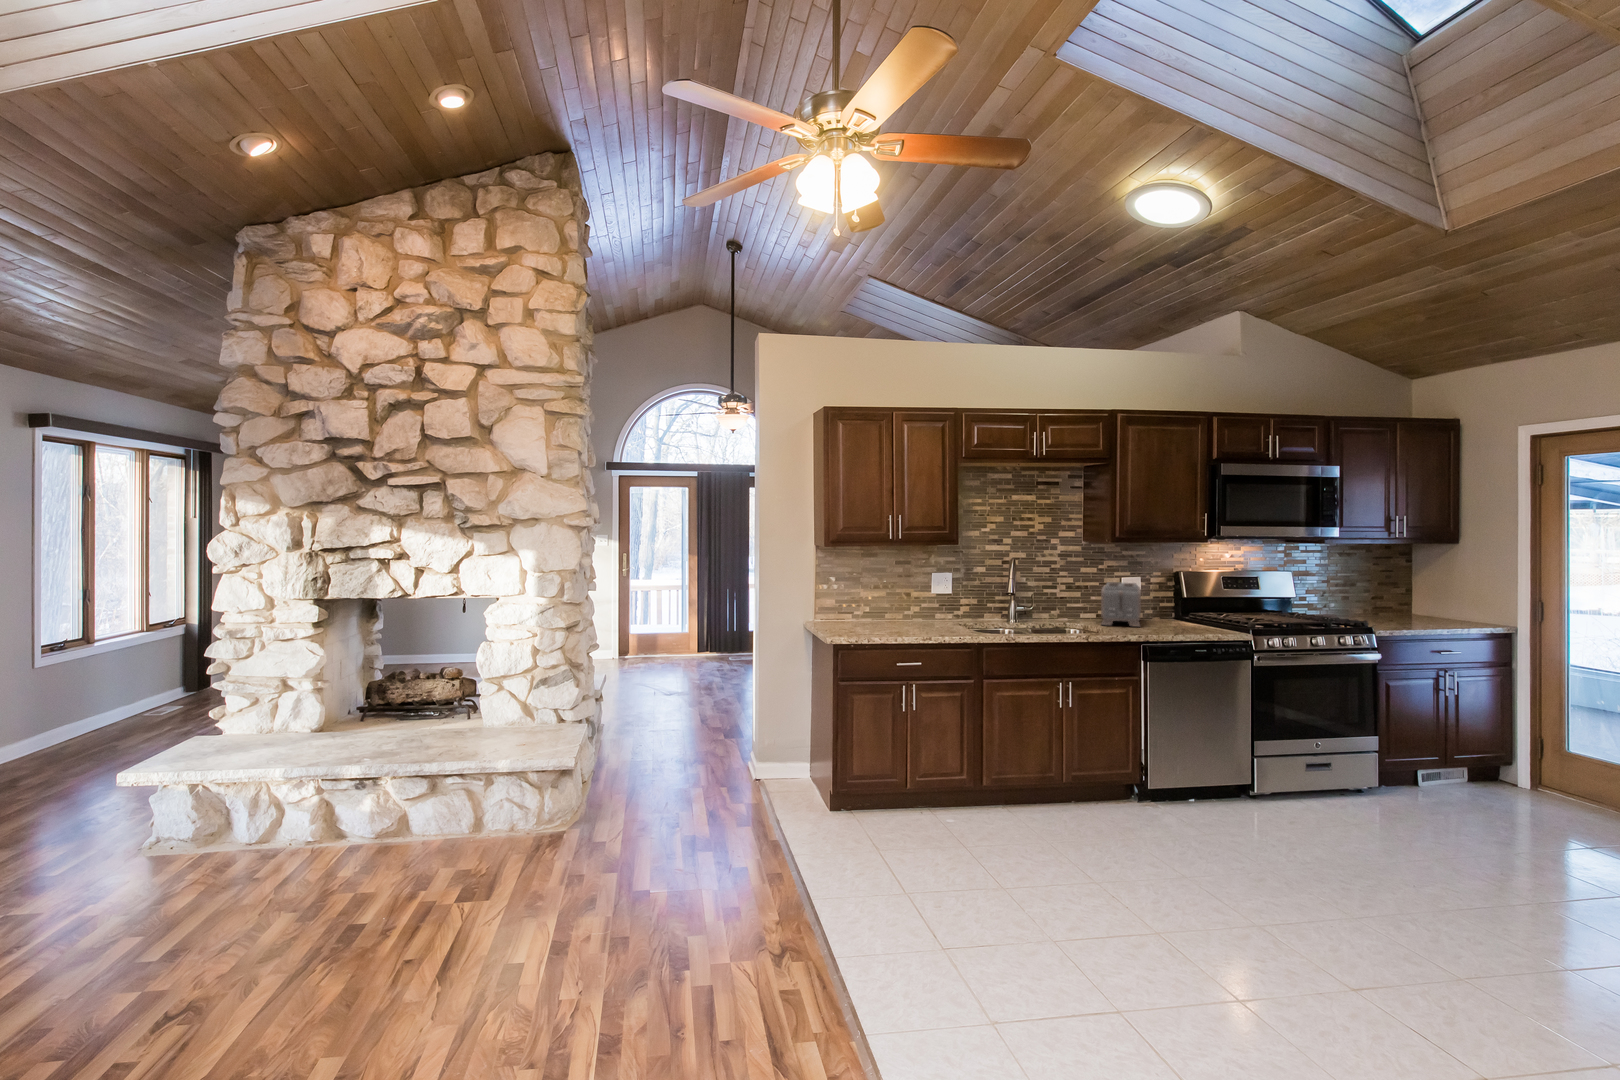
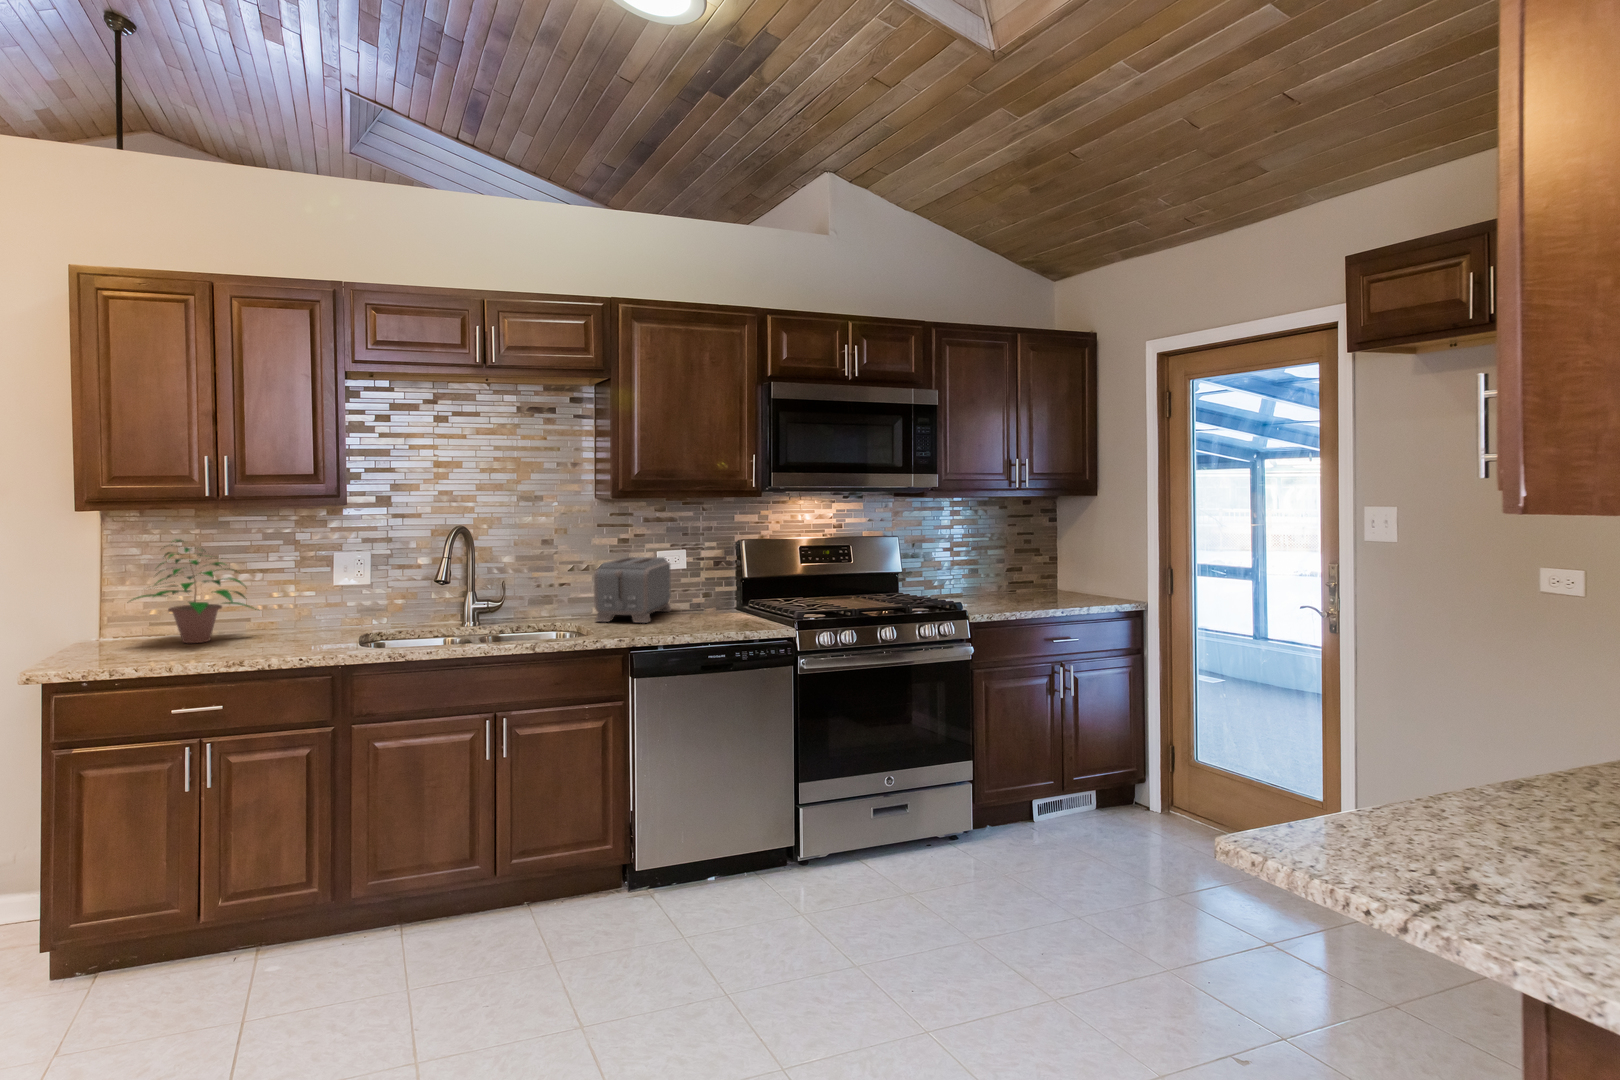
potted plant: none [840,567,902,631] -> present [132,539,256,643]

